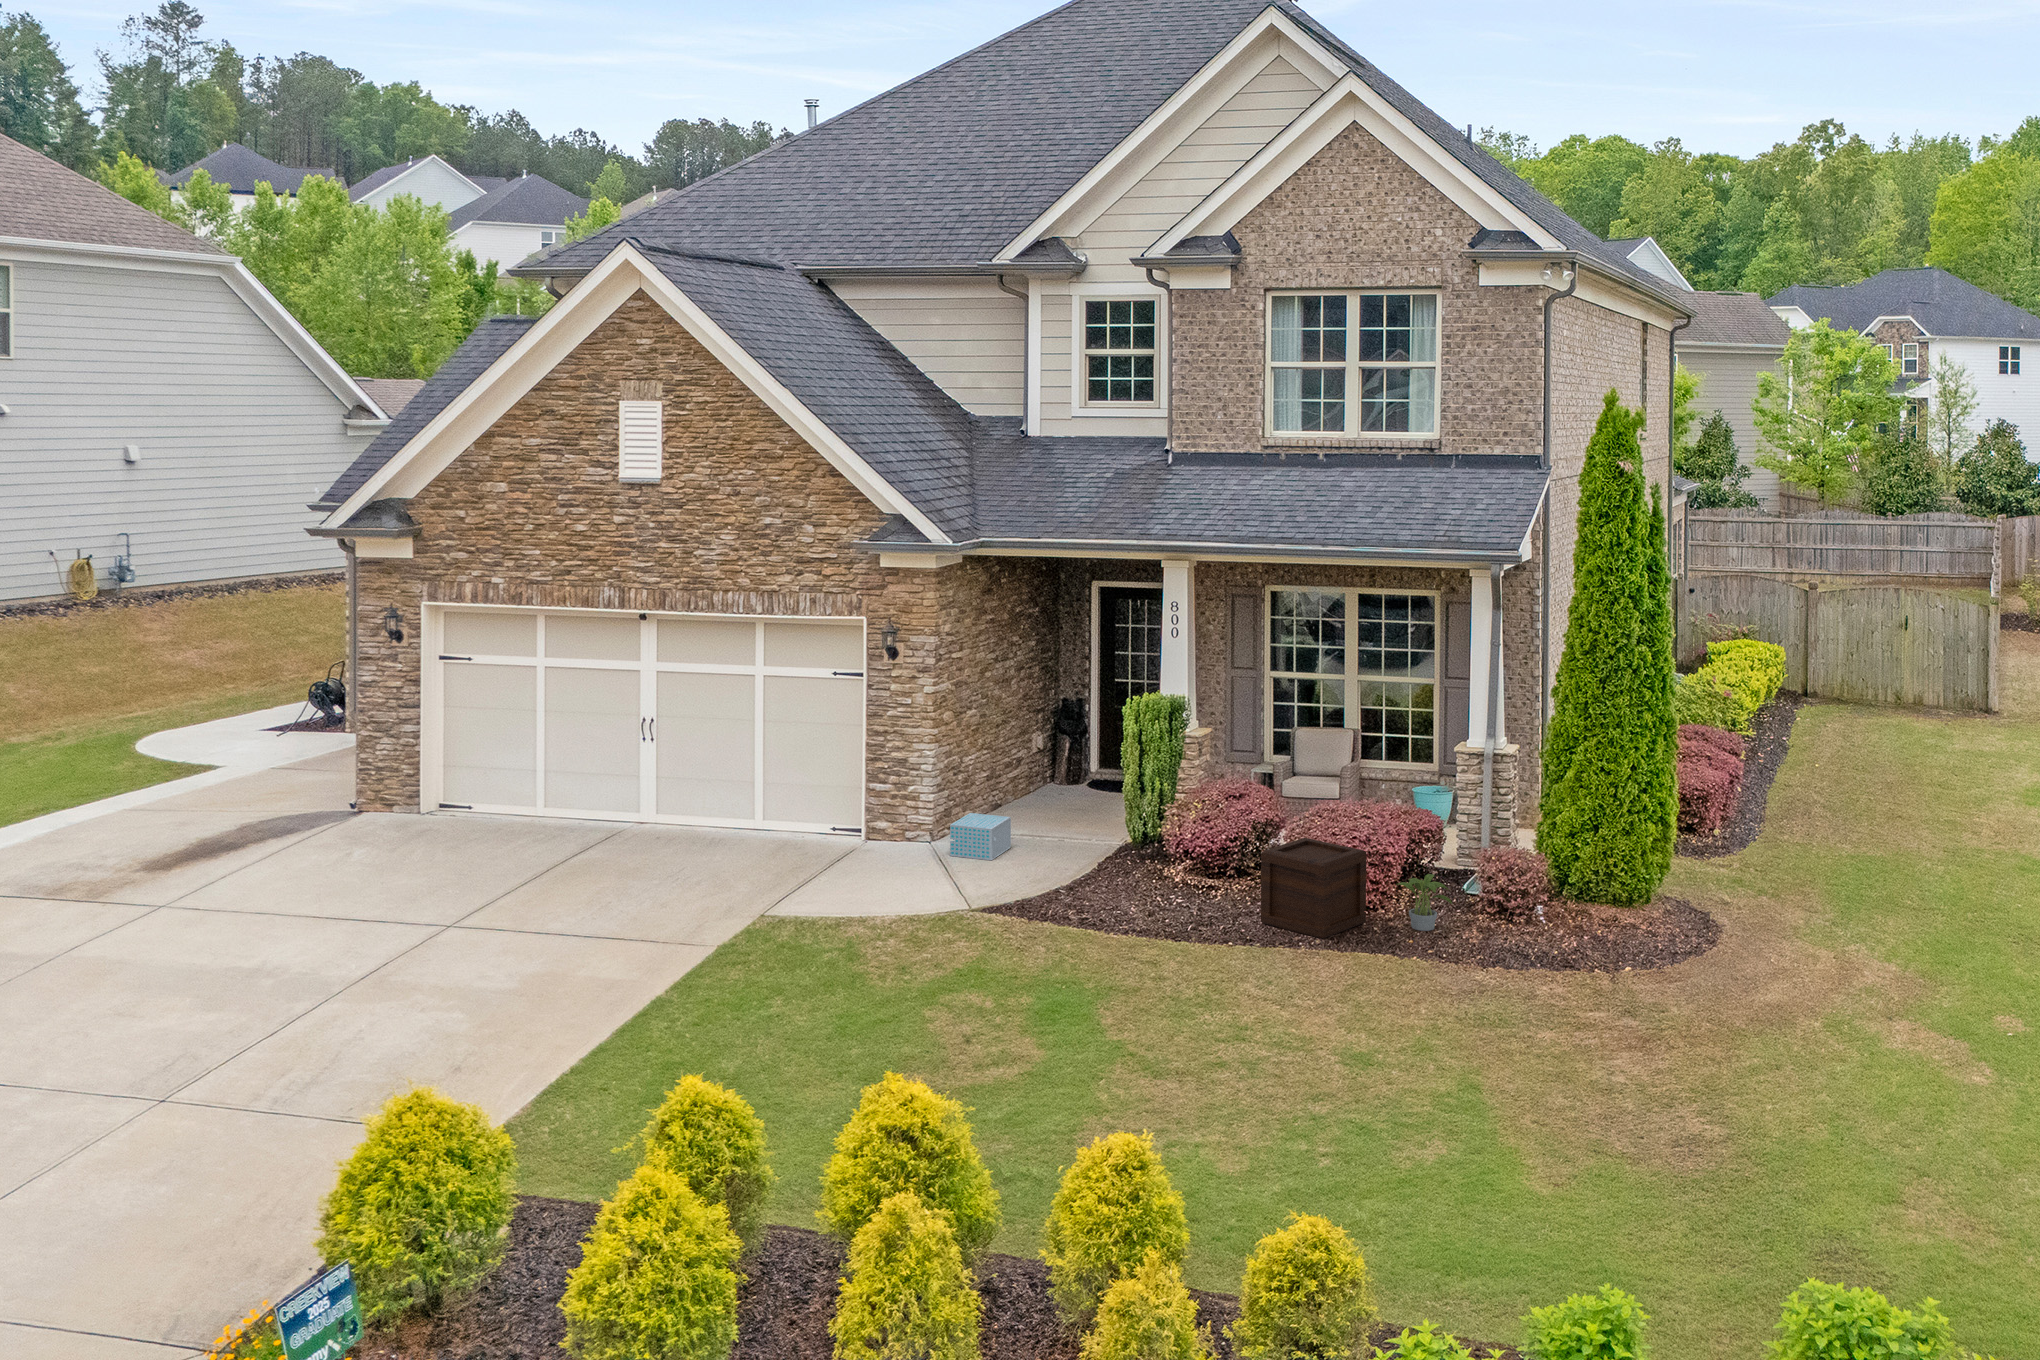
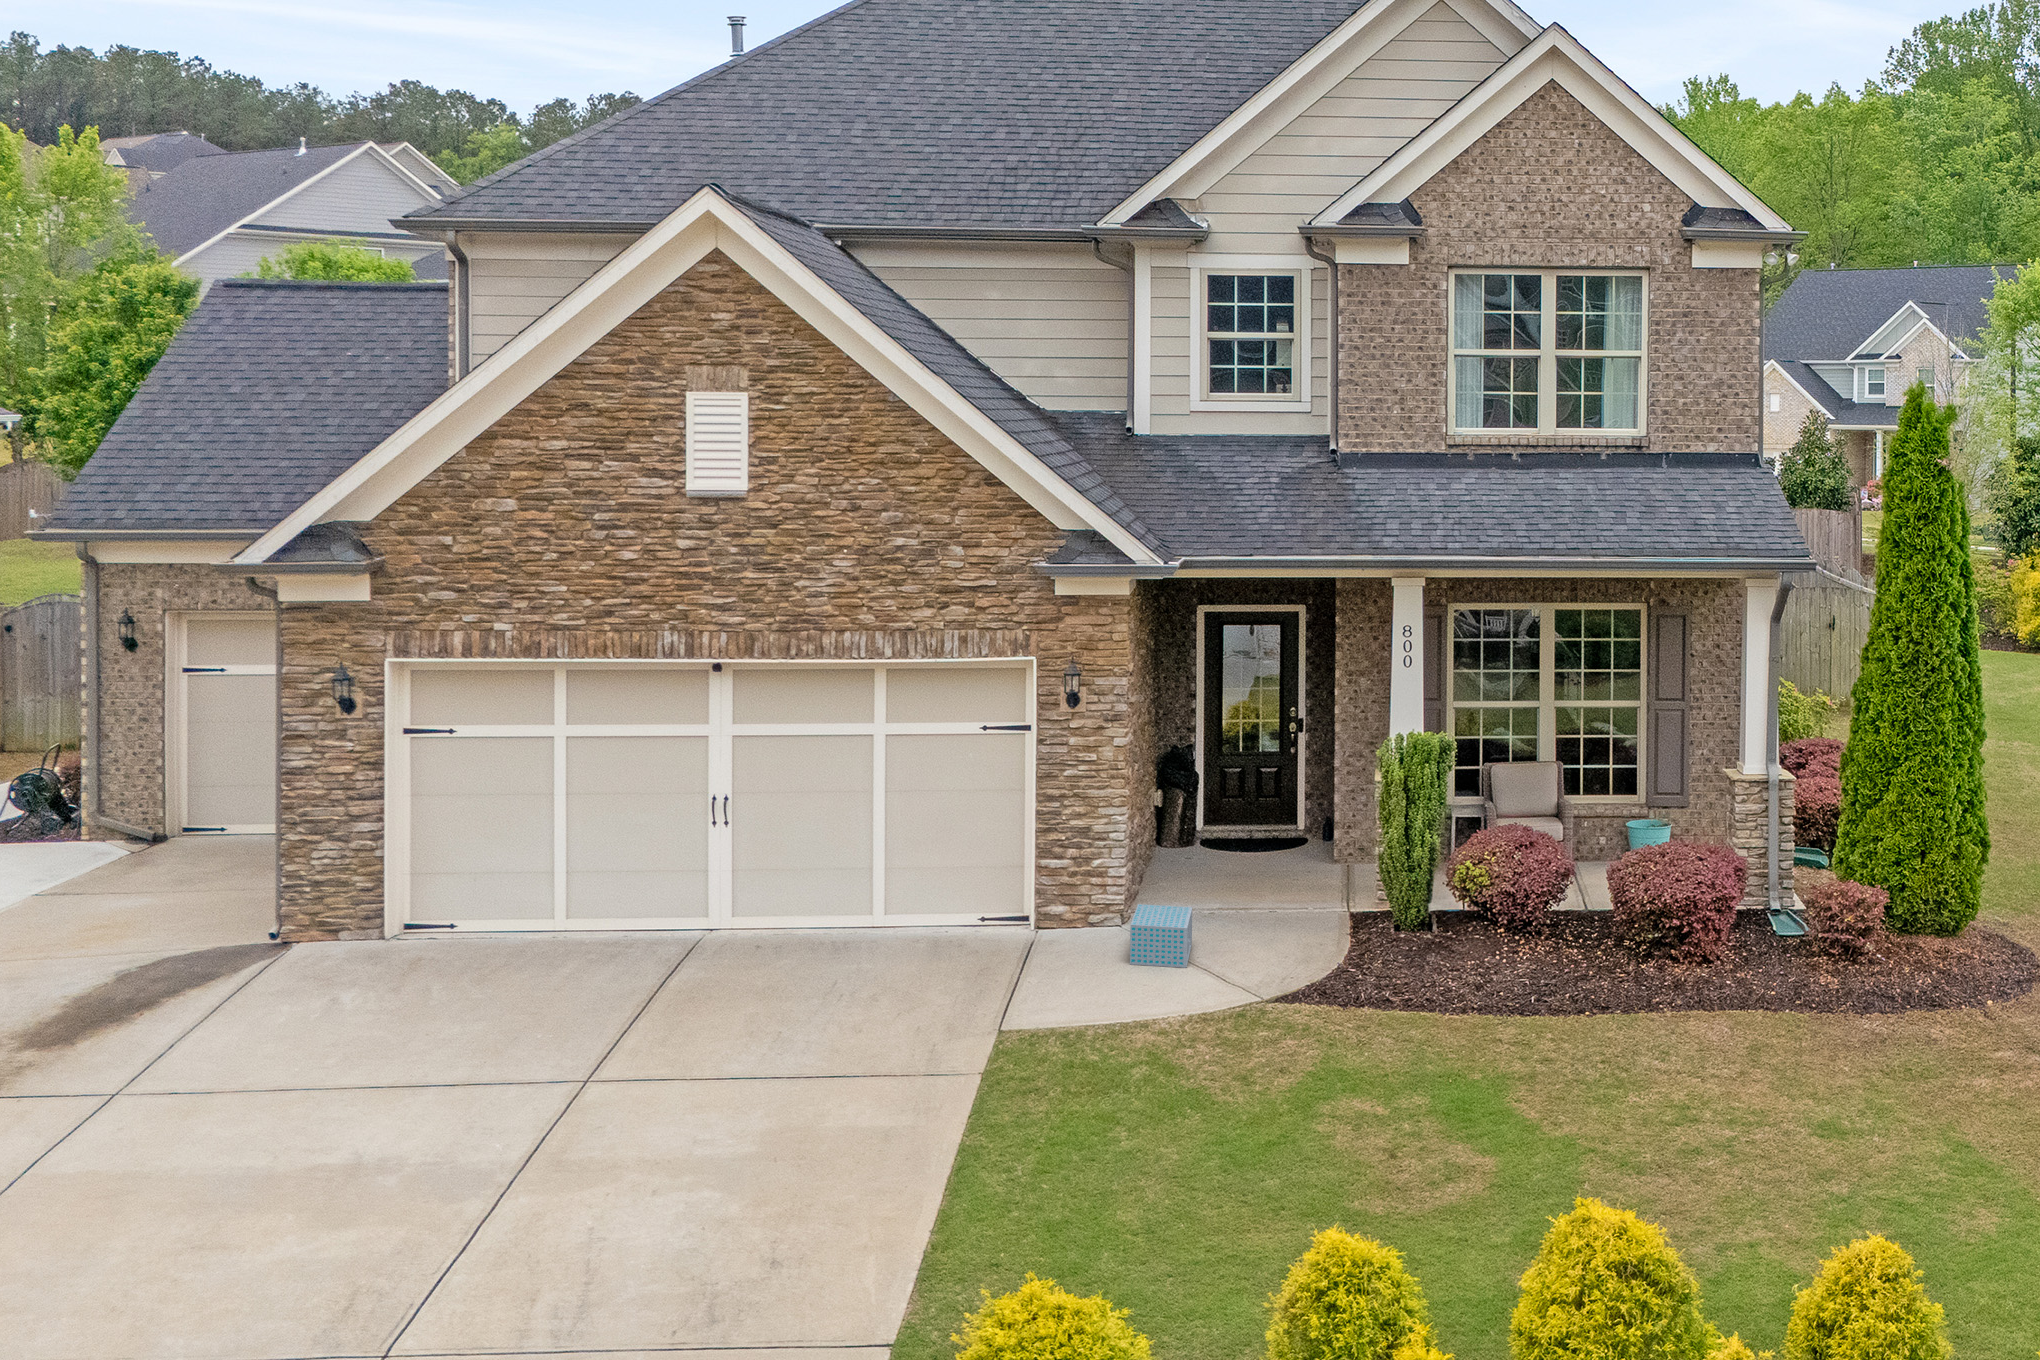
wooden crate: present [1261,838,1367,939] -> none [1601,928,1719,1064]
potted plant: present [1397,874,1452,931] -> none [1743,966,1825,1039]

